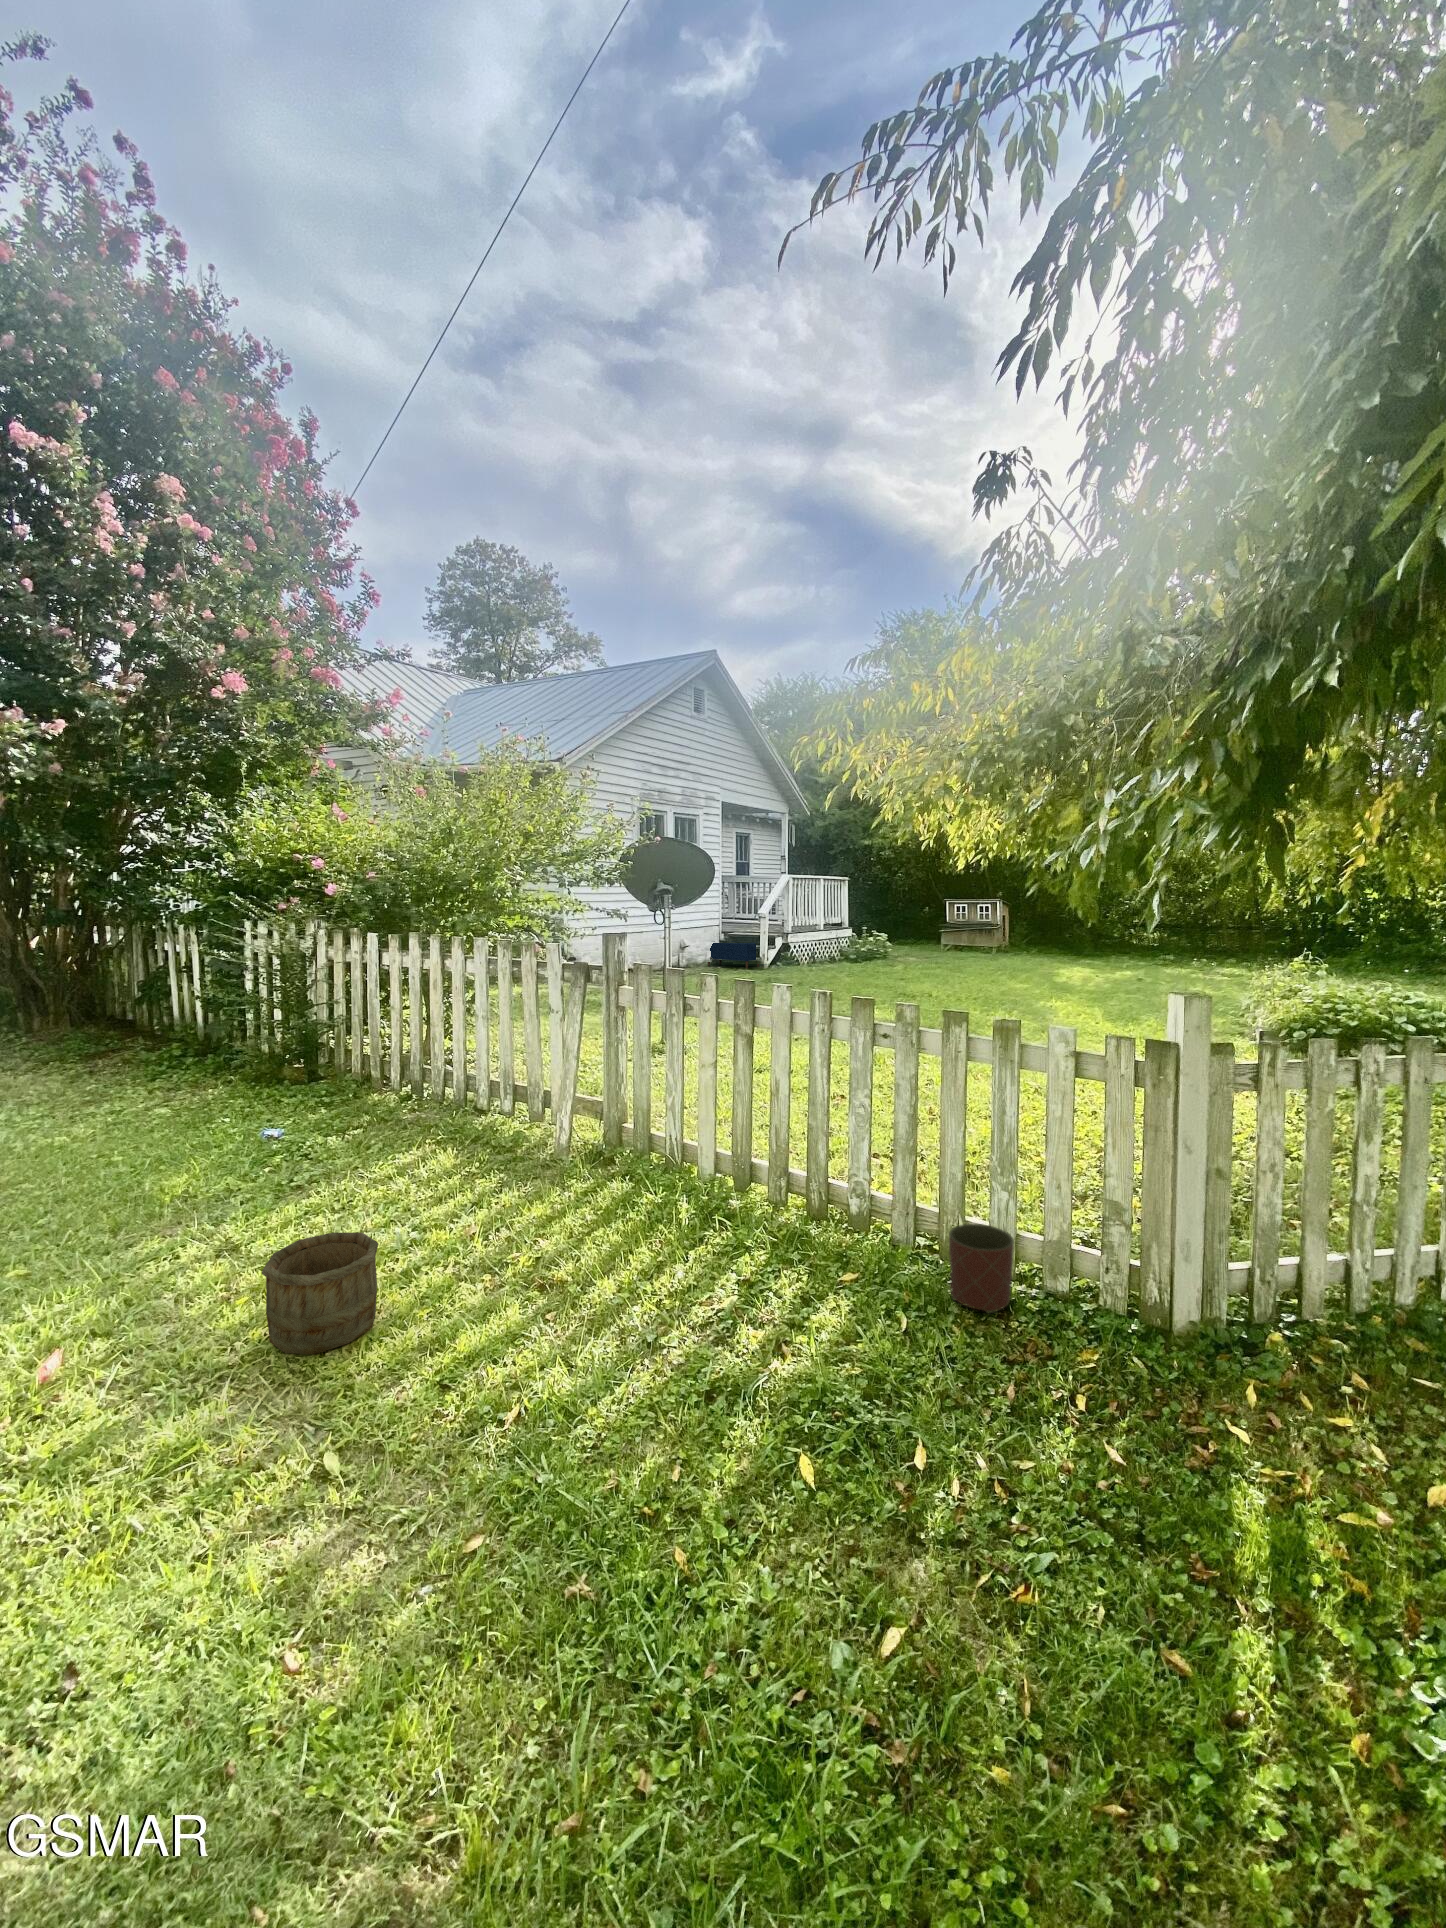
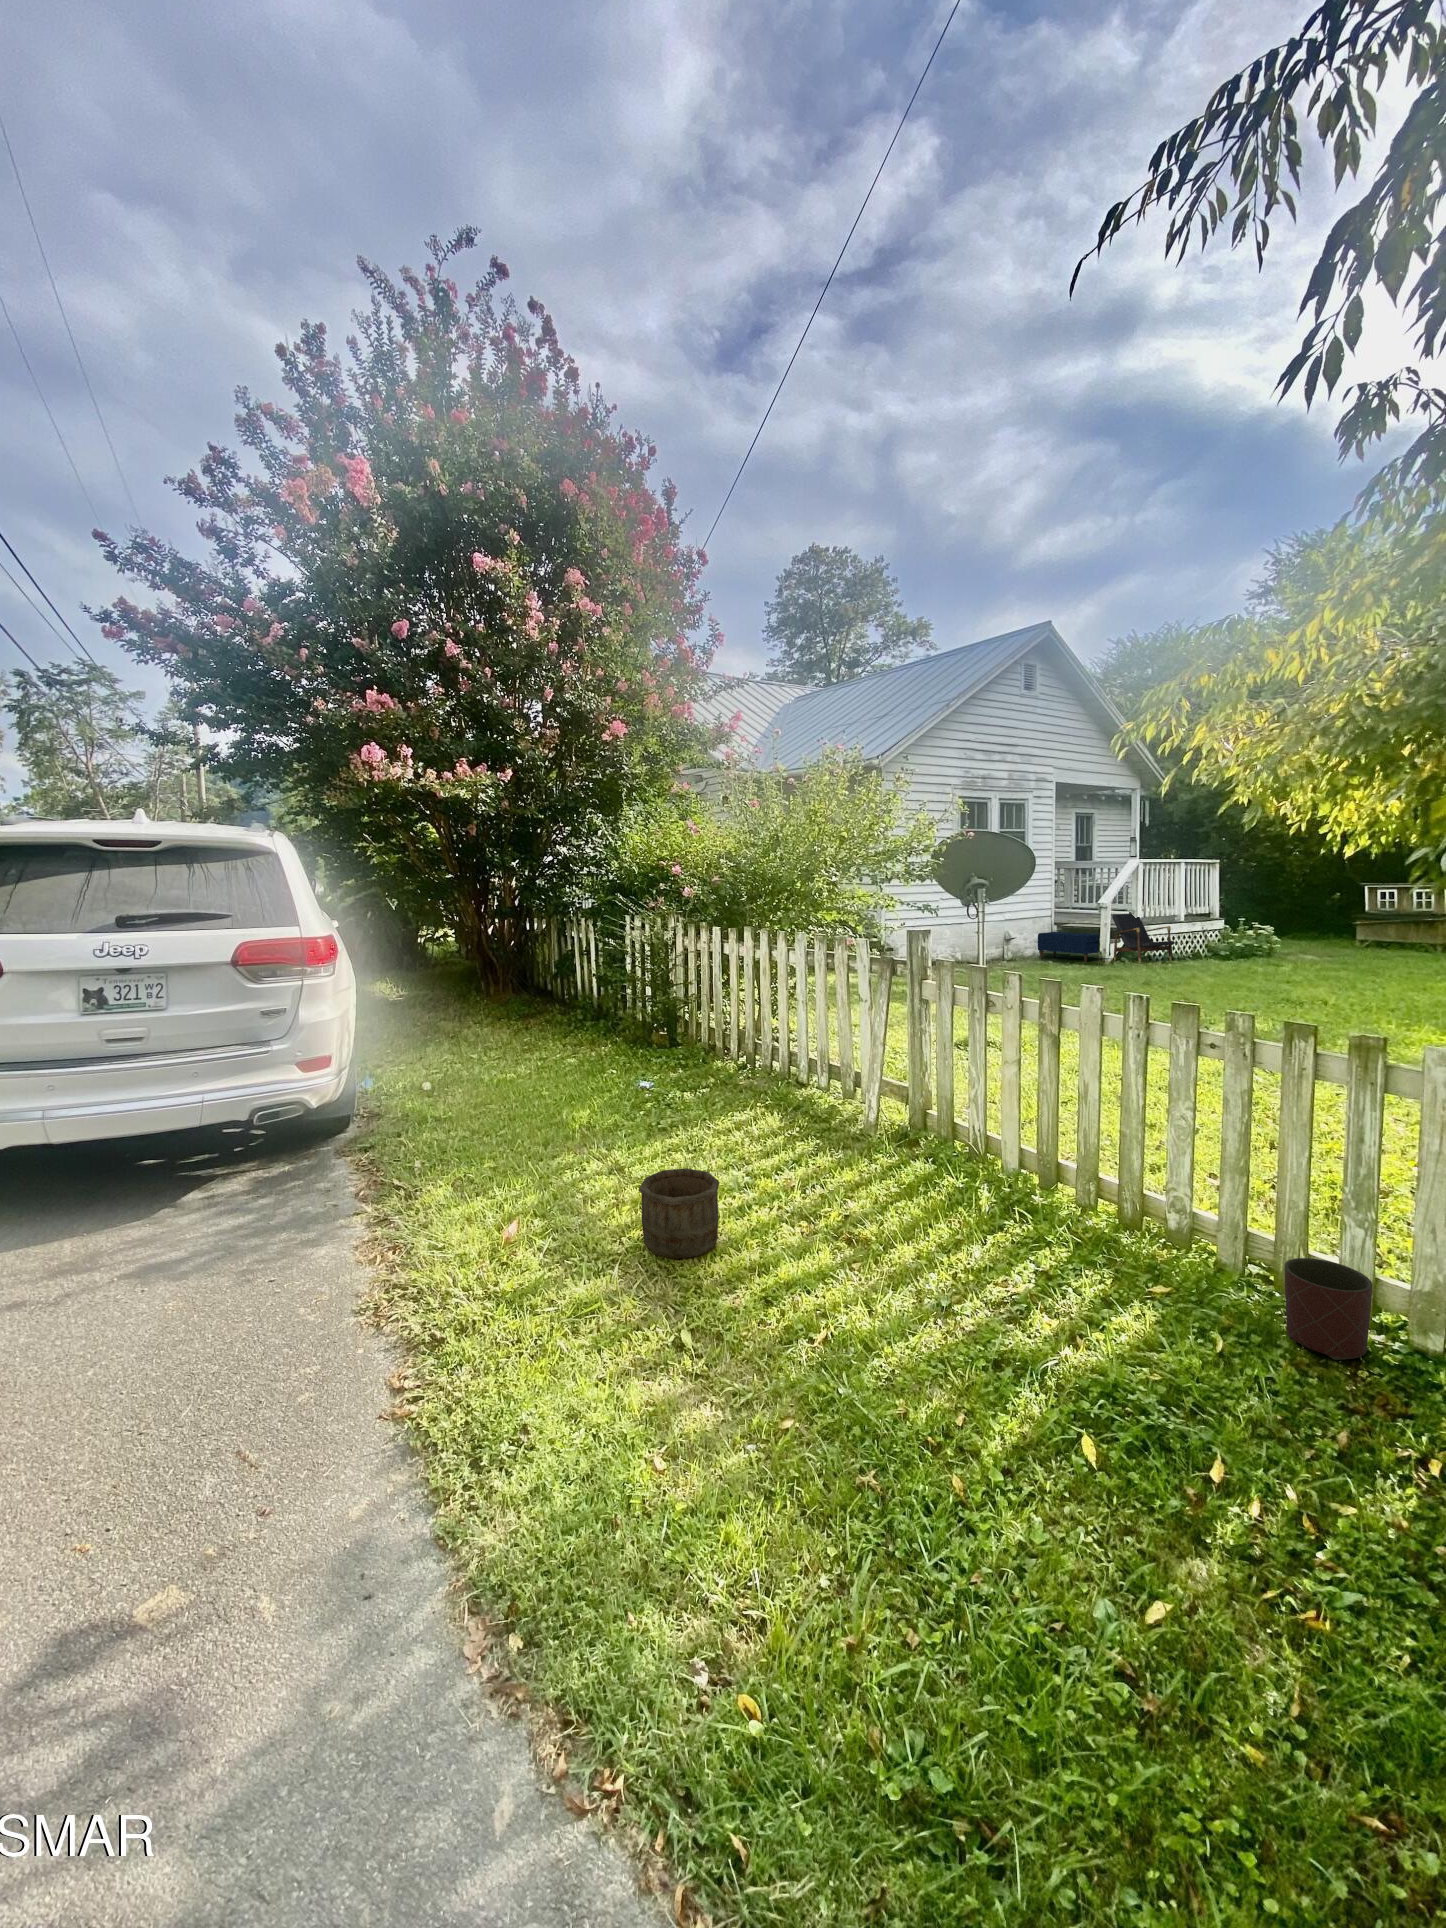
lounge chair: none [768,924,818,969] -> present [1112,914,1175,964]

